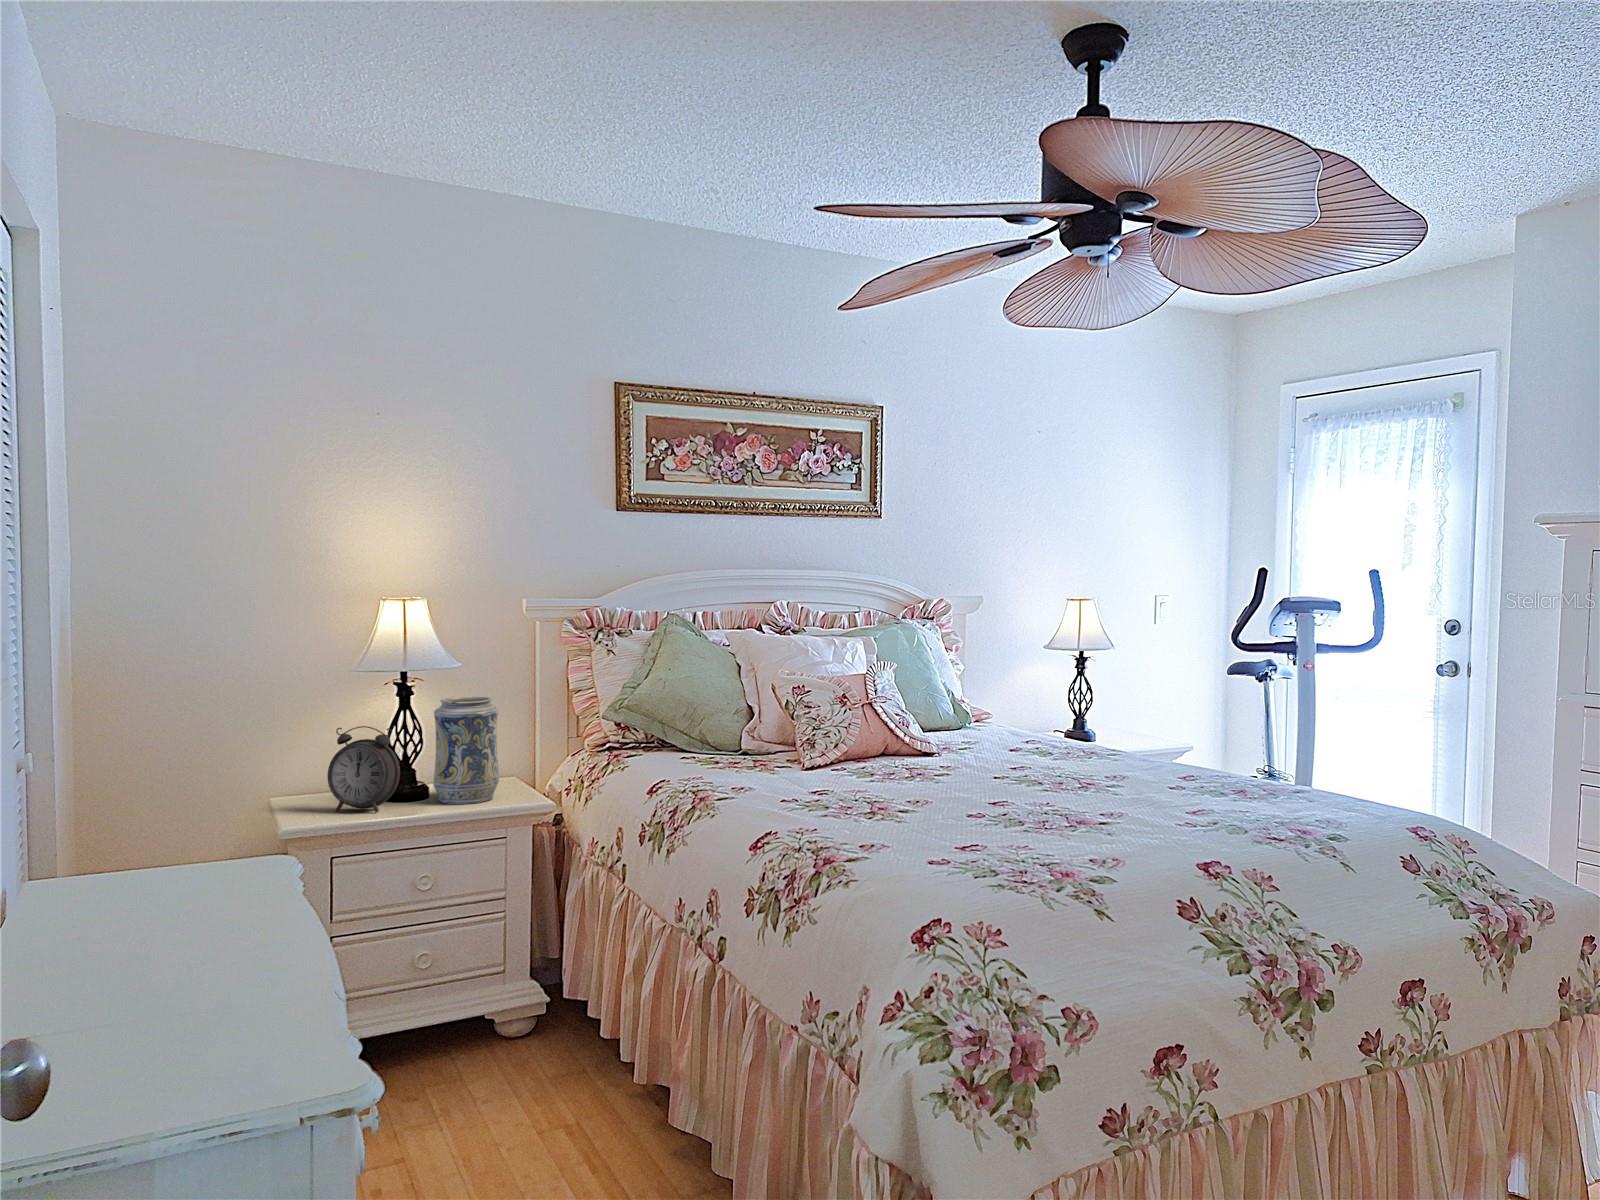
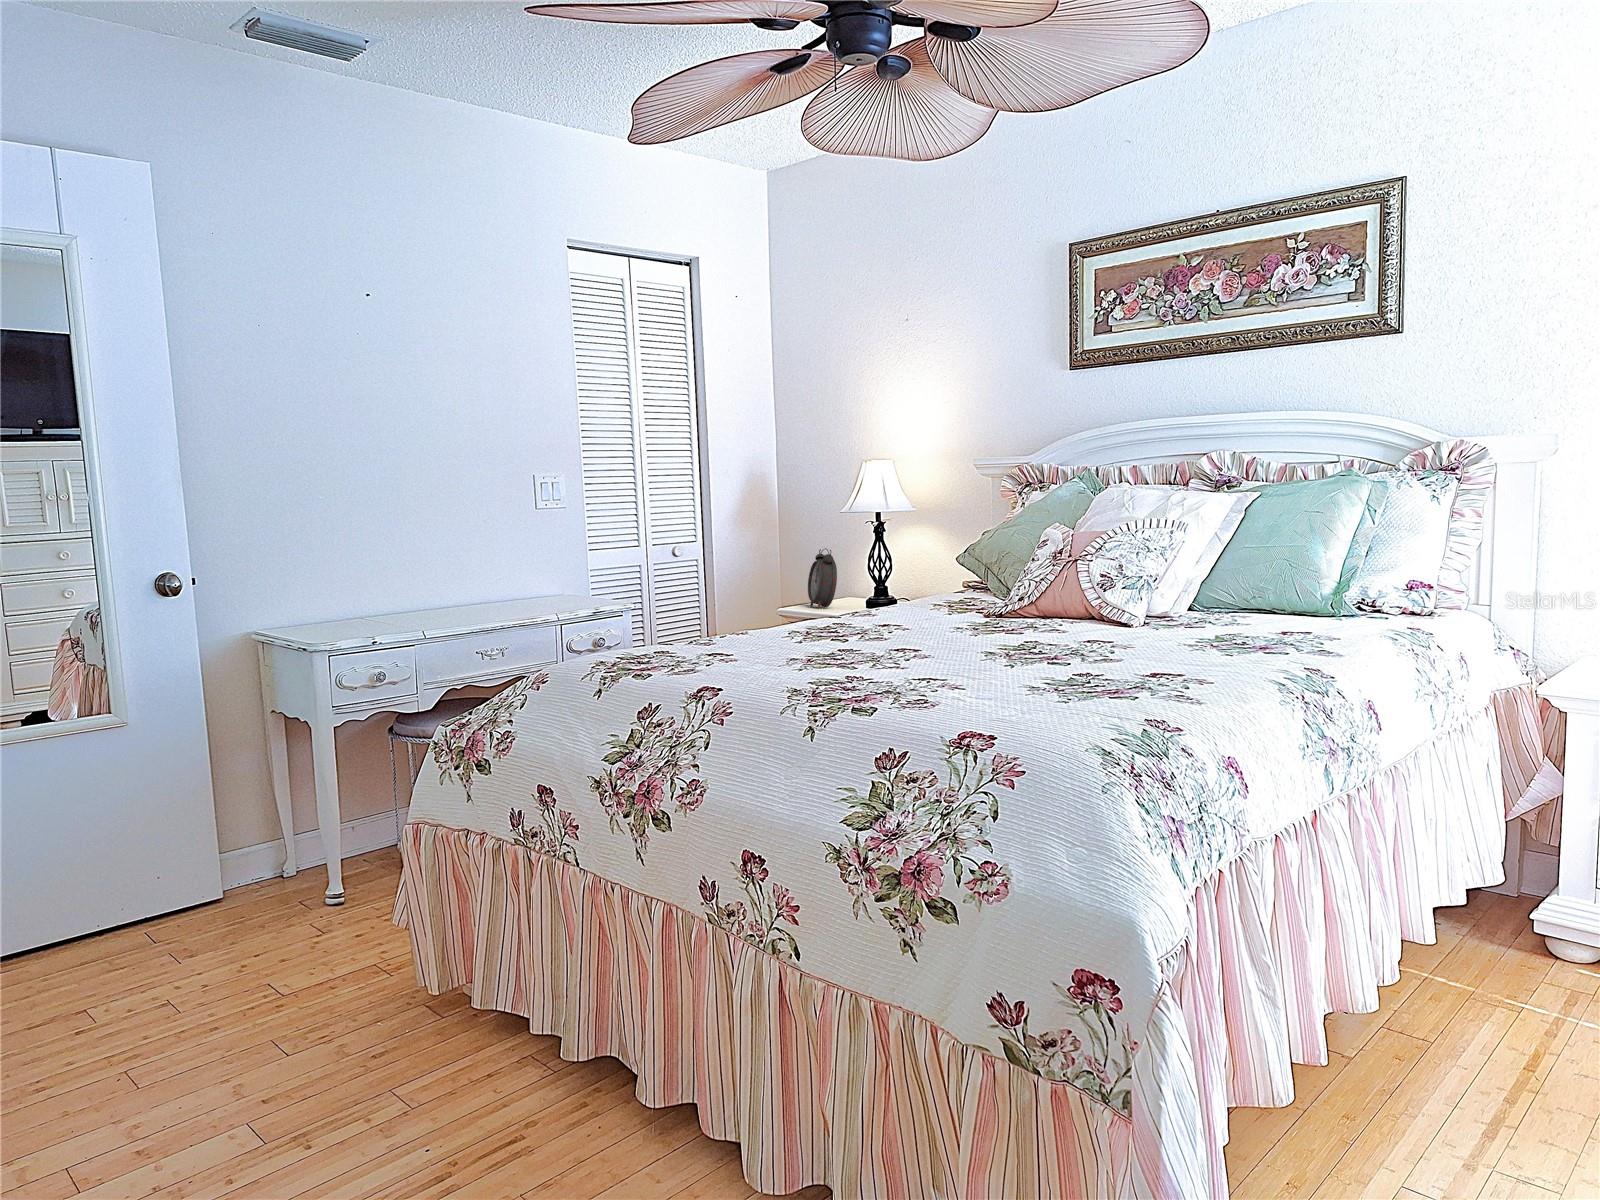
decorative vase: present [433,697,499,804] -> none [861,533,909,612]

